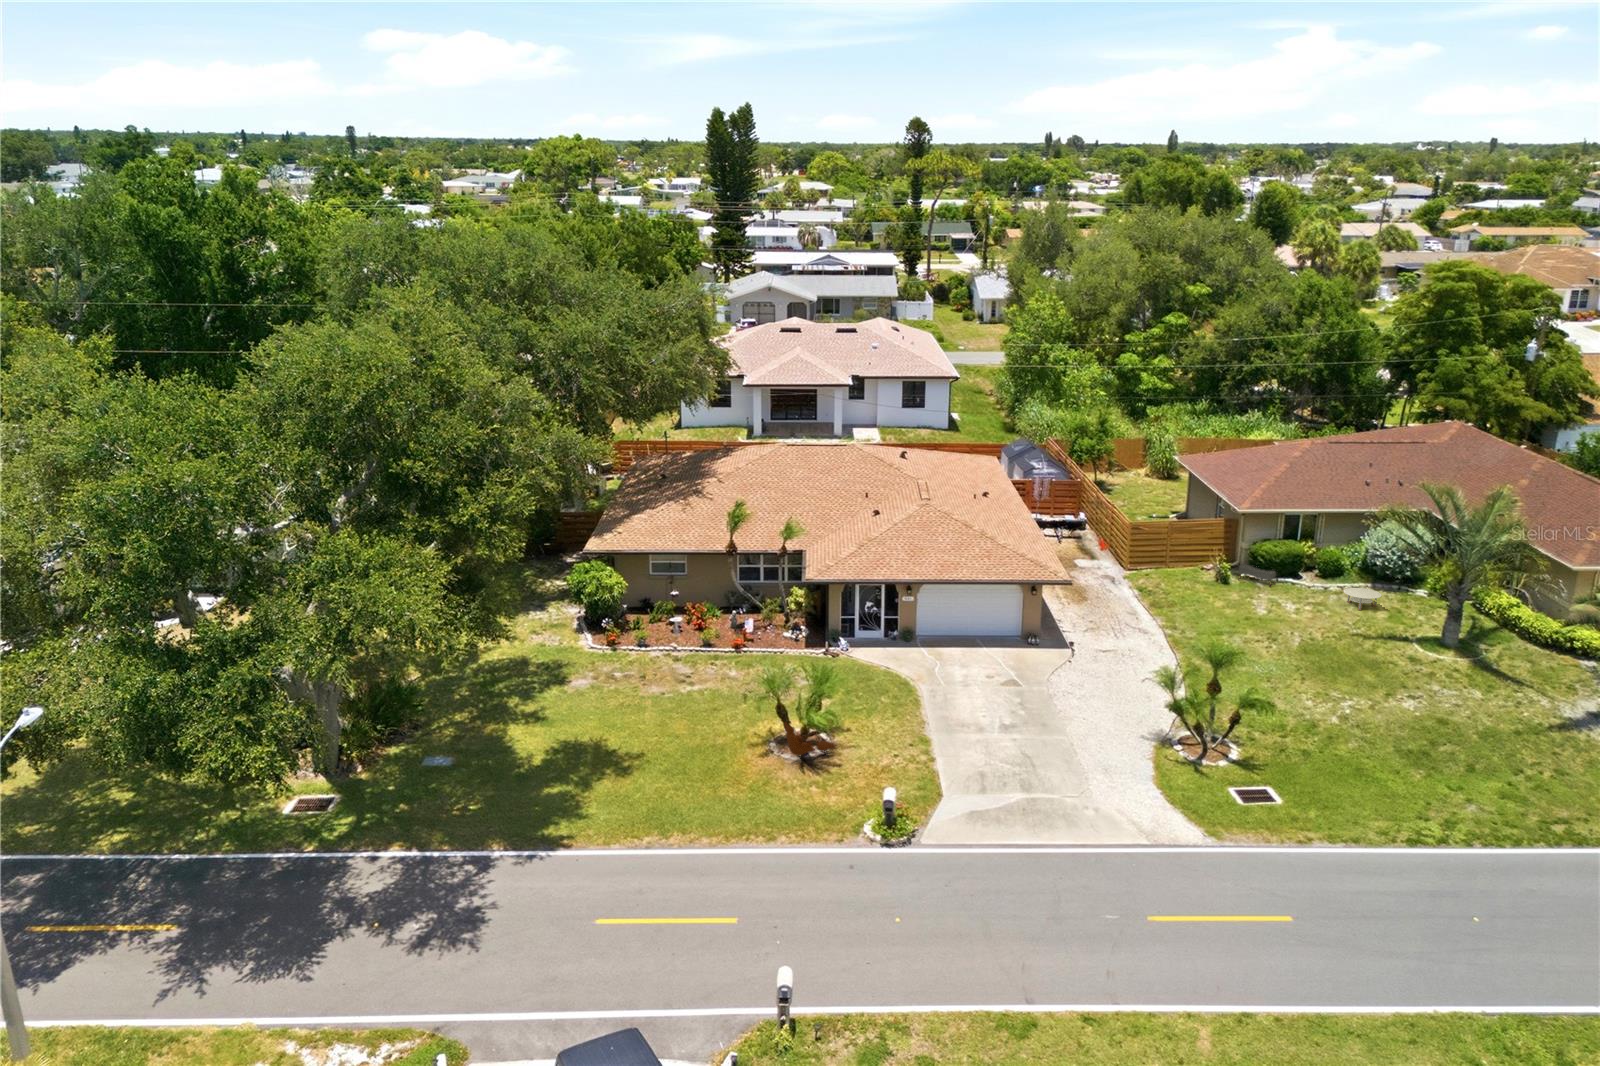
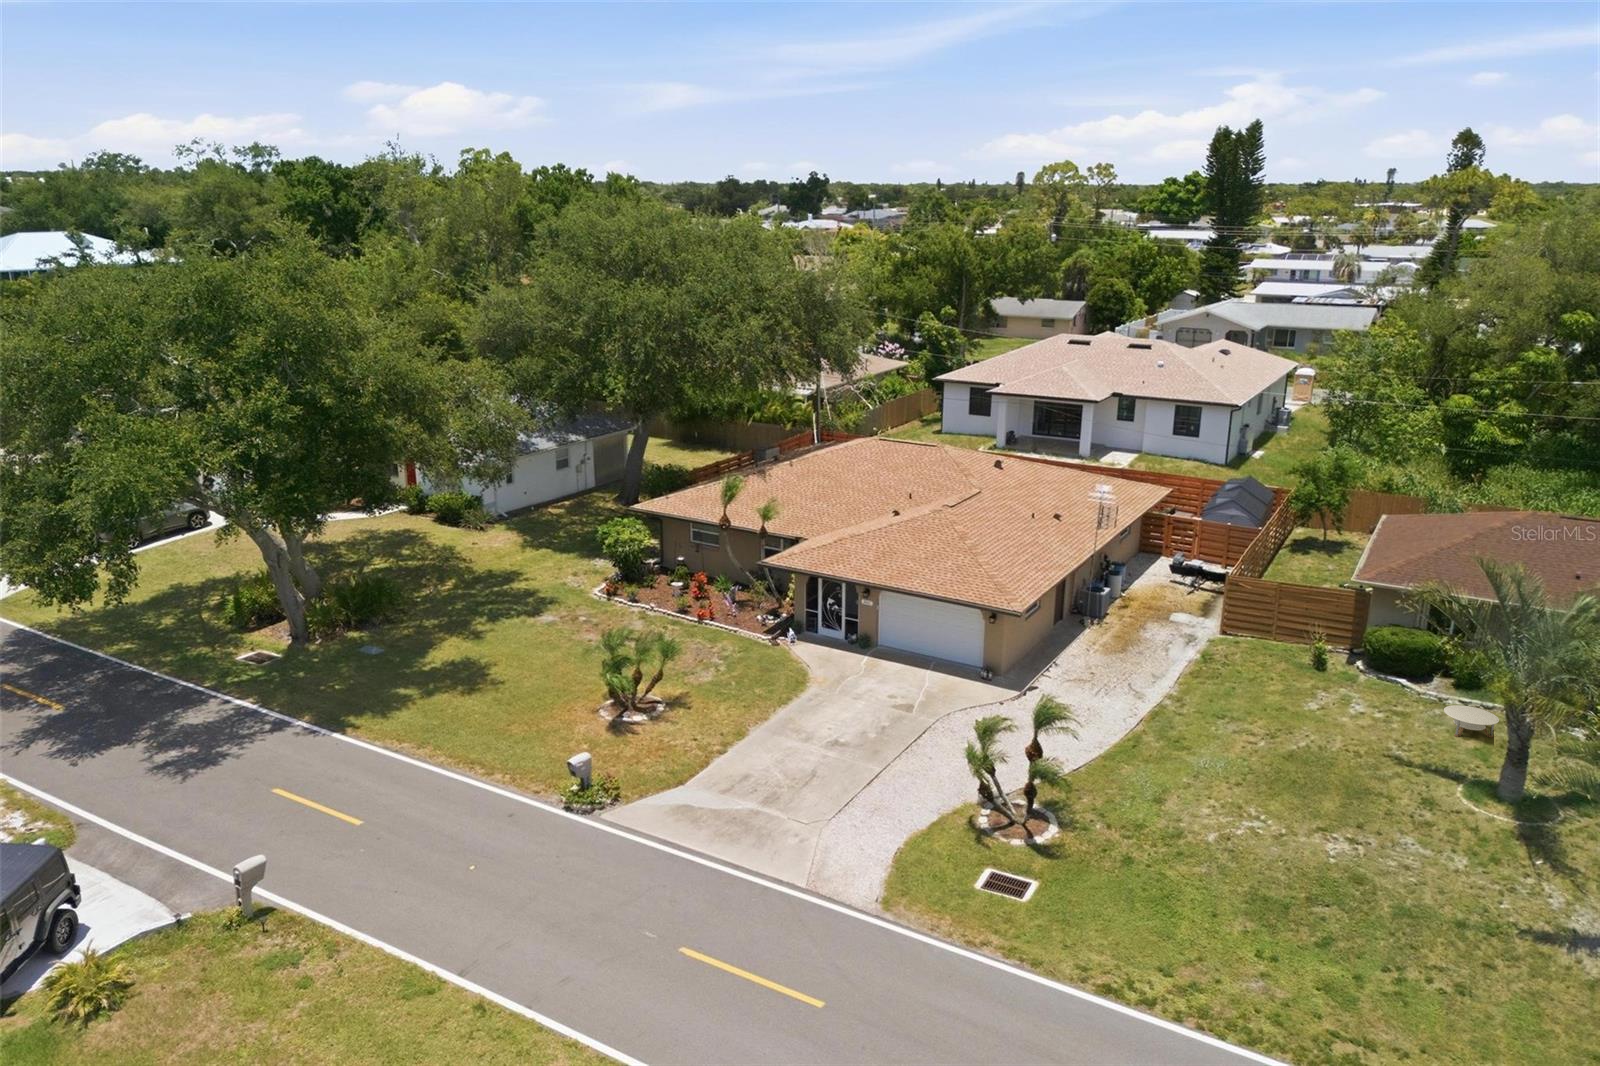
bench: present [1238,564,1276,586] -> none [1343,651,1391,685]
lounge chair: present [784,722,835,766] -> none [571,675,625,722]

